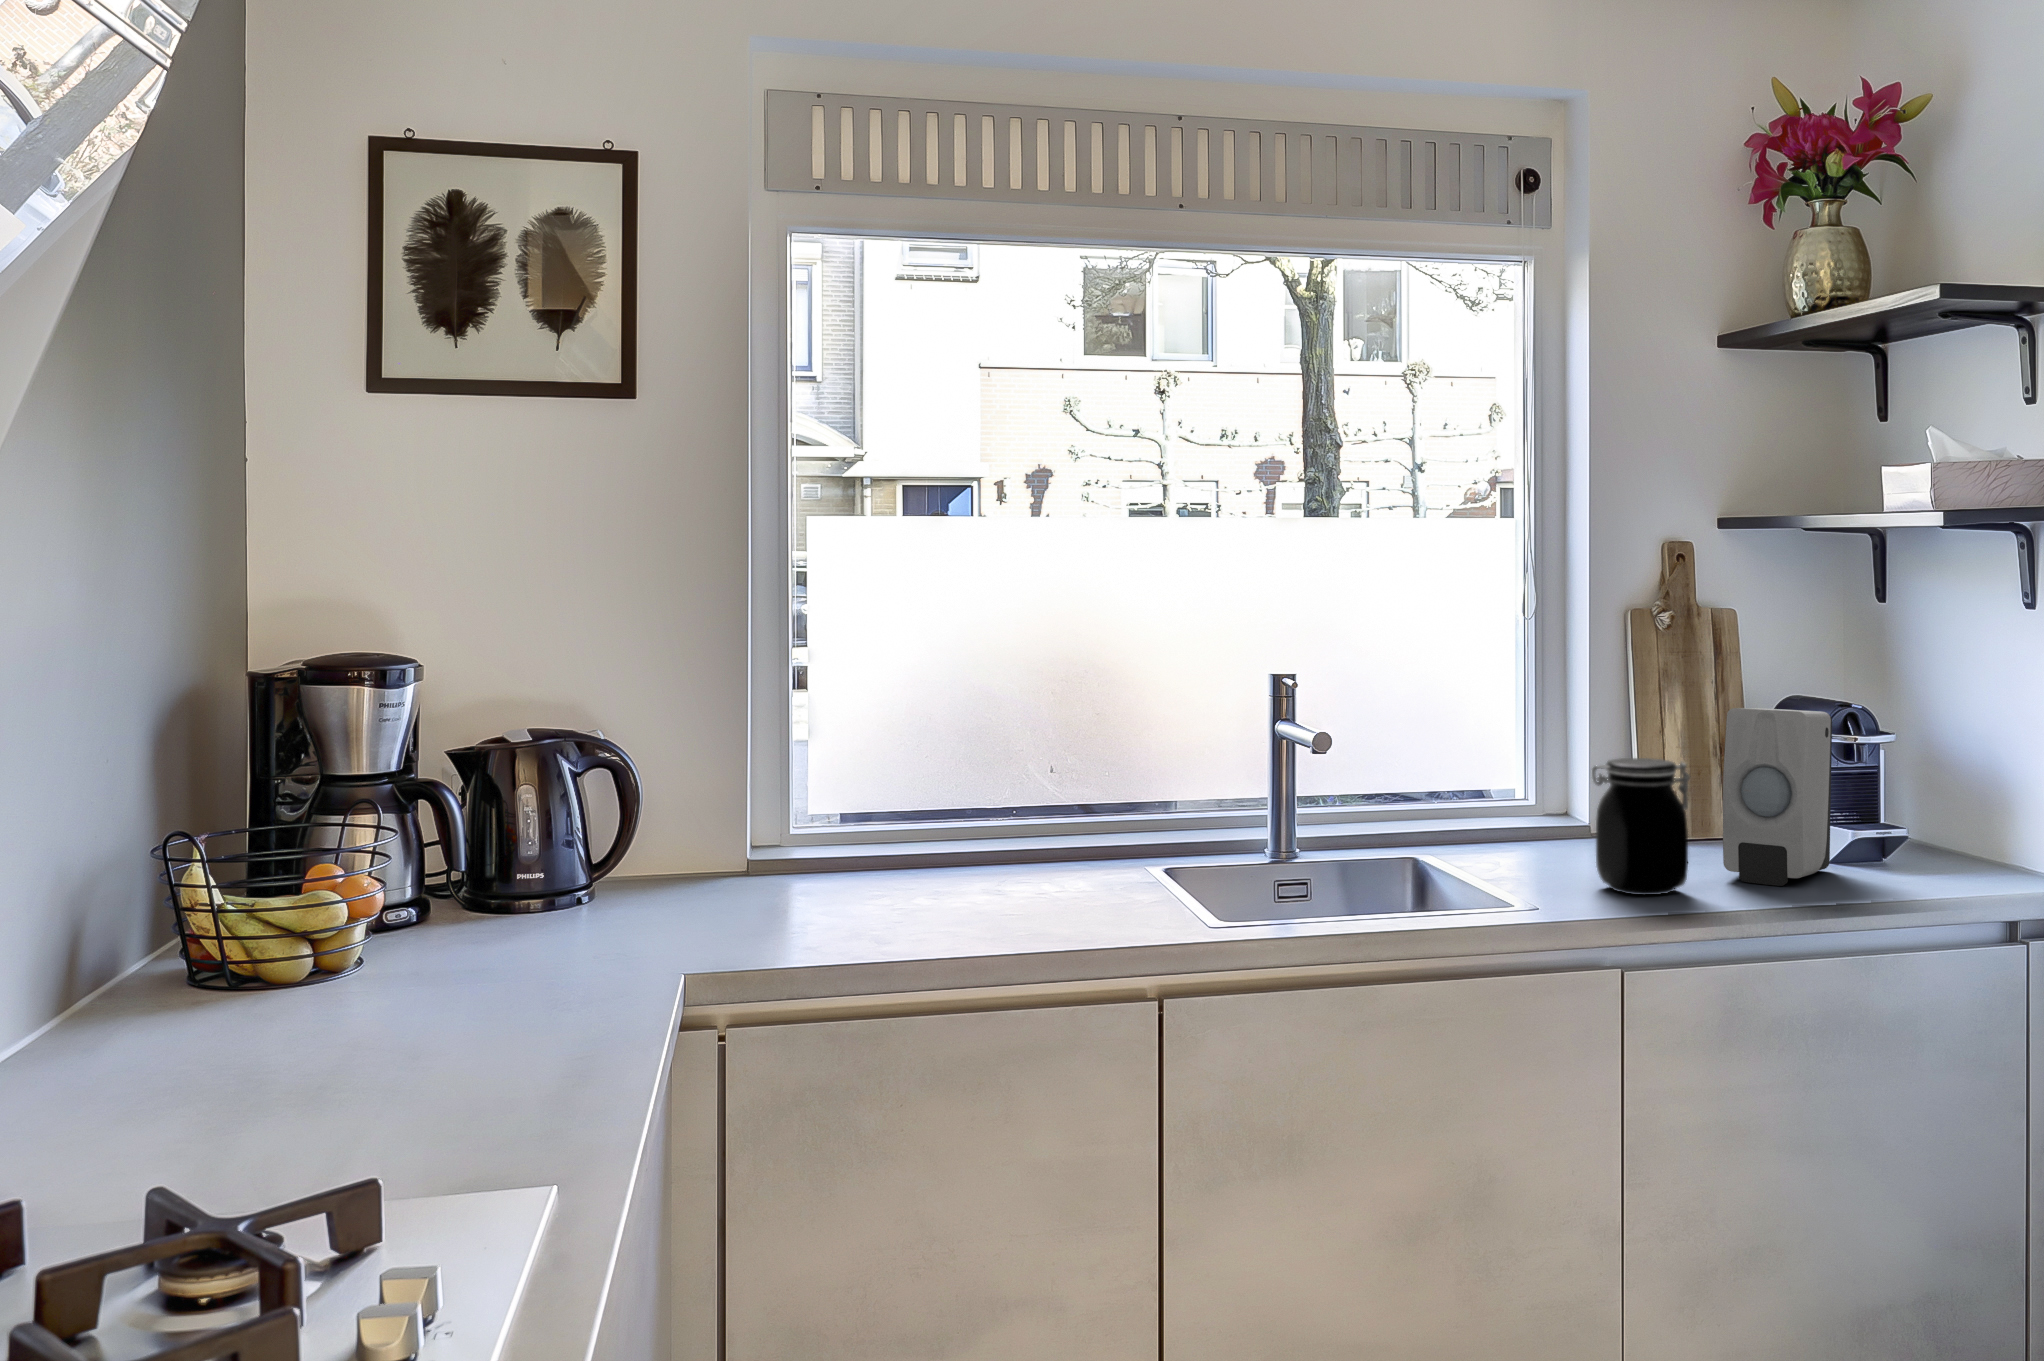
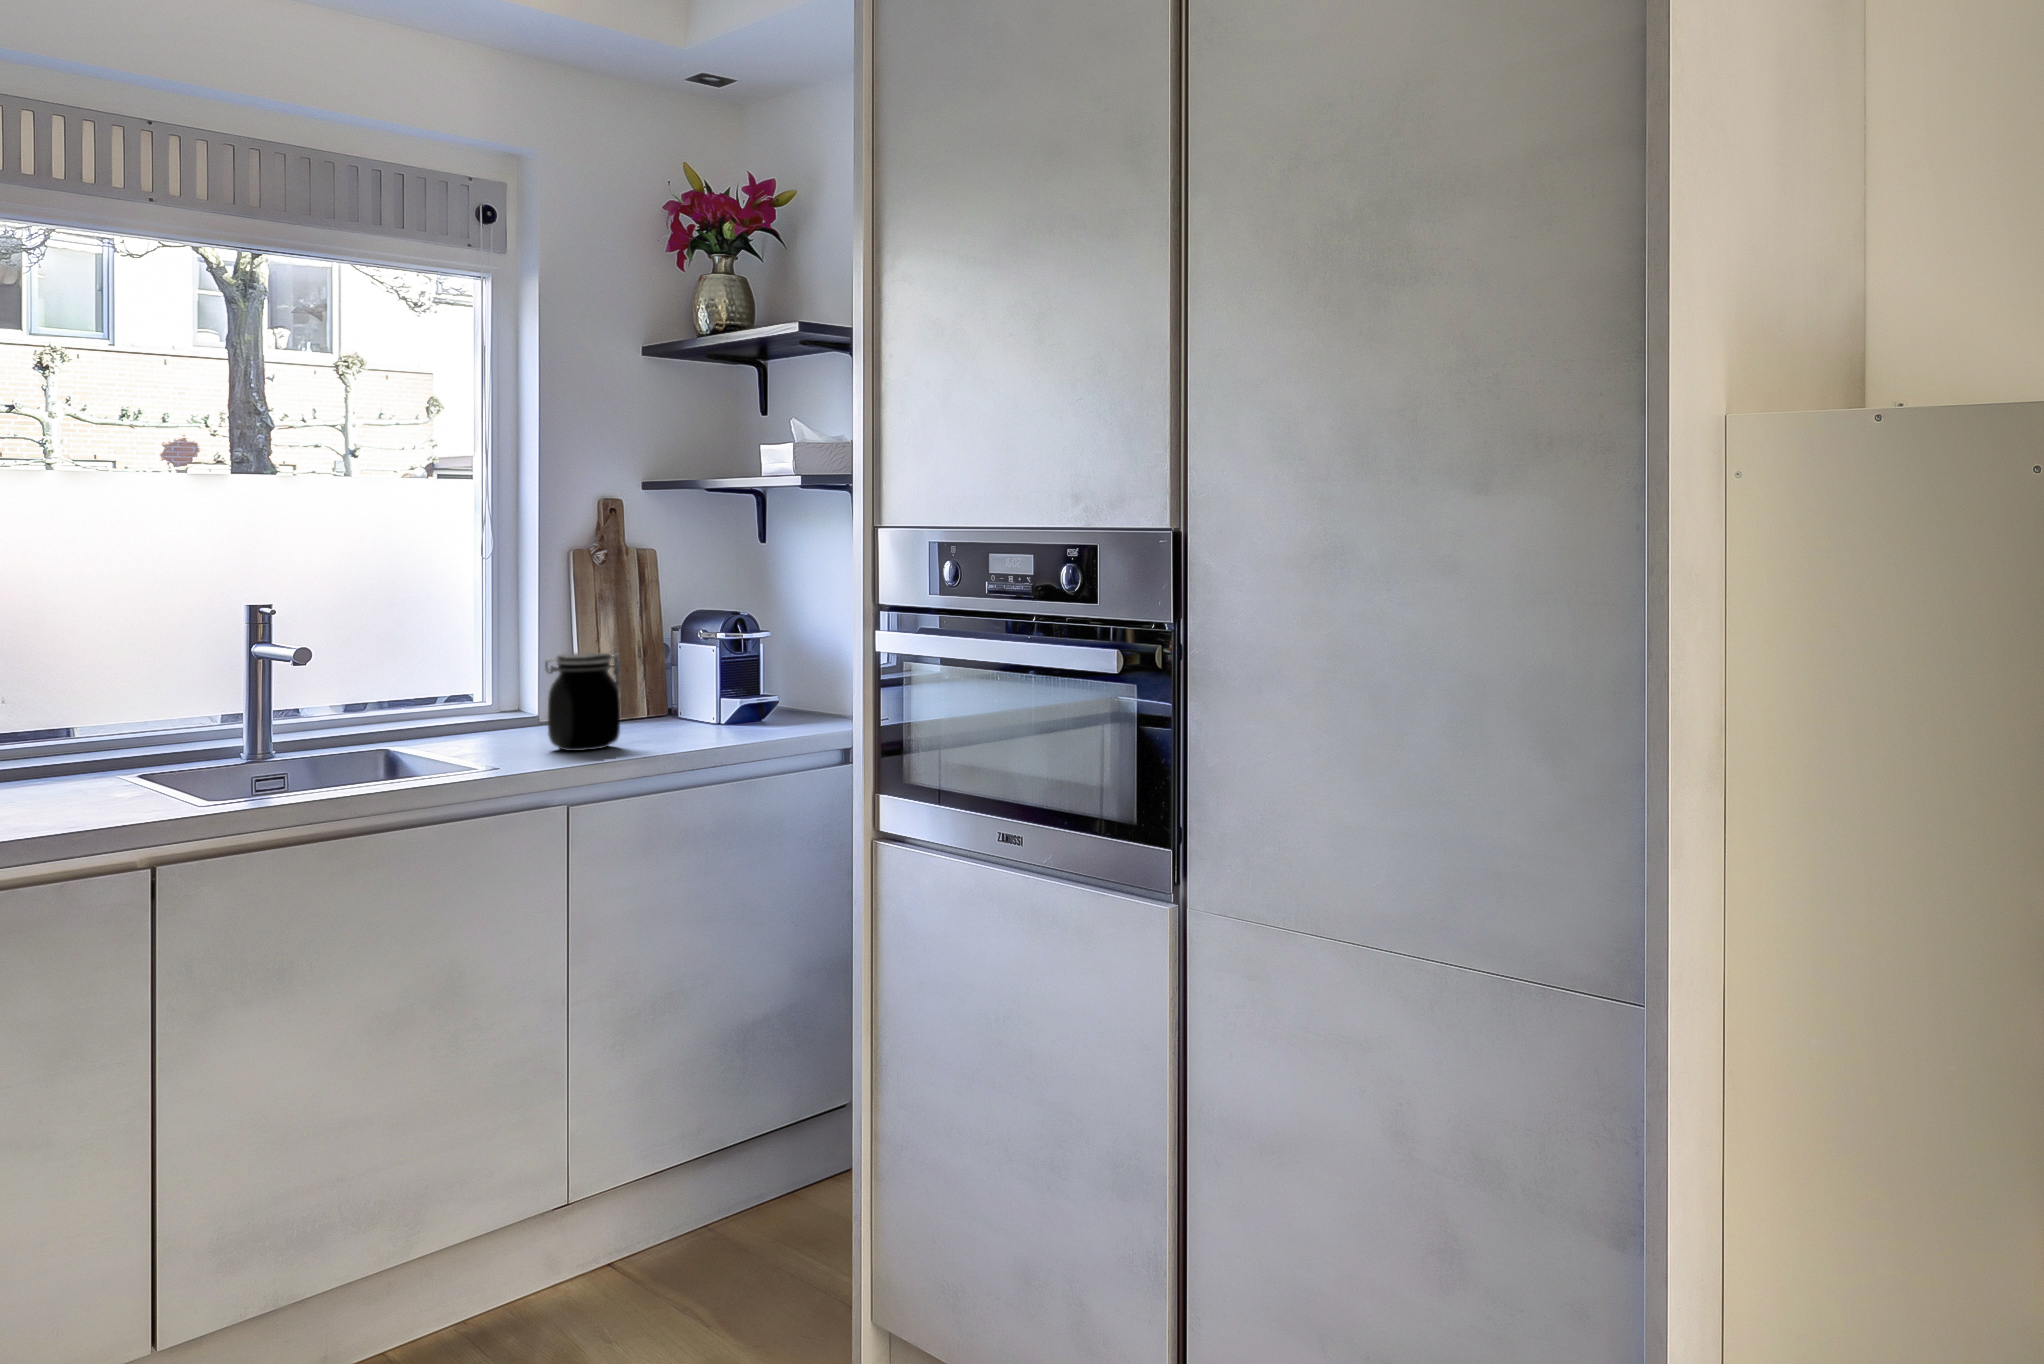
soap dispenser: present [1723,708,1832,886] -> none [646,614,726,738]

